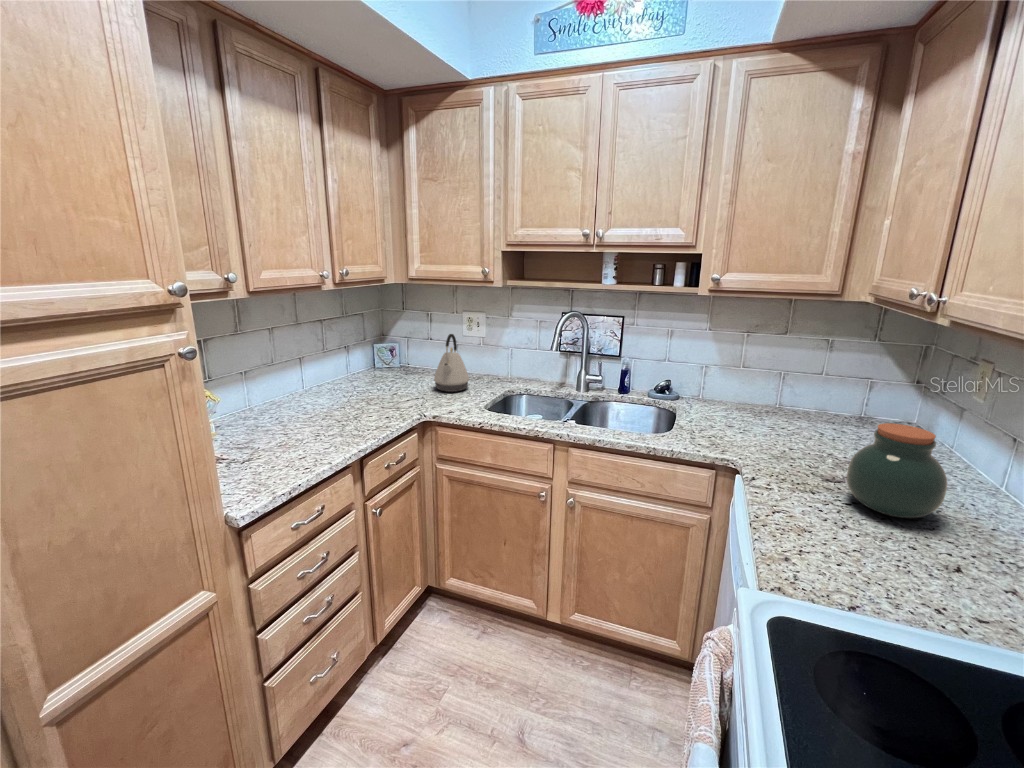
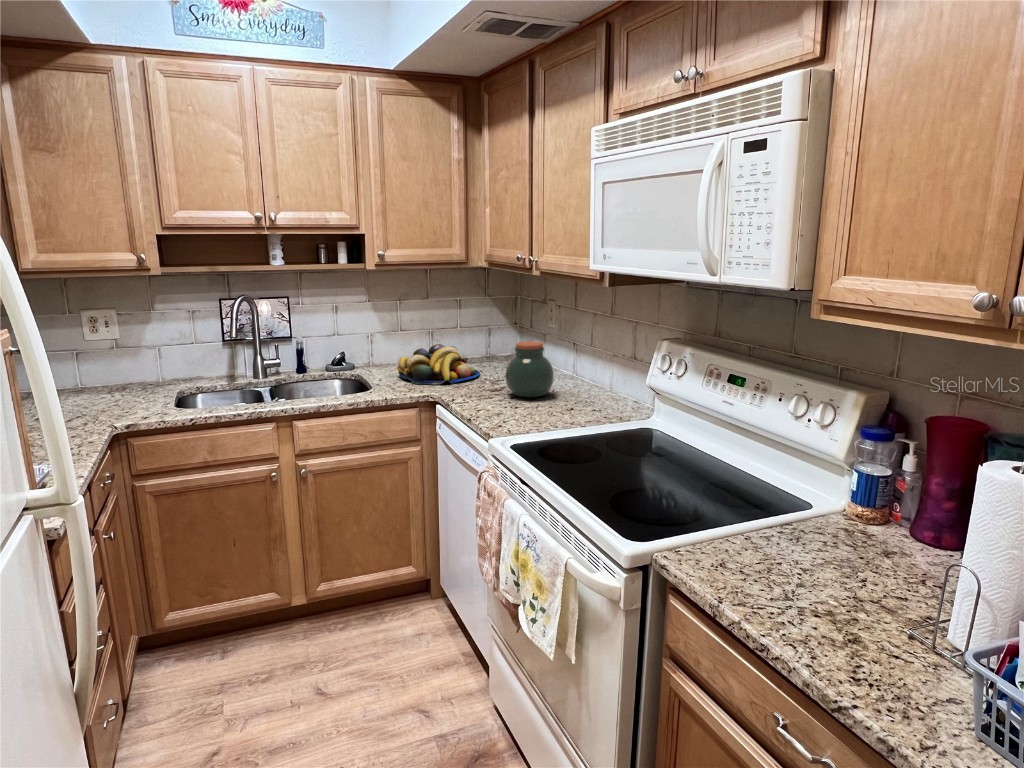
kettle: present [434,334,469,392] -> none [78,335,128,406]
fruit bowl: none [714,392,827,449] -> present [398,344,480,384]

